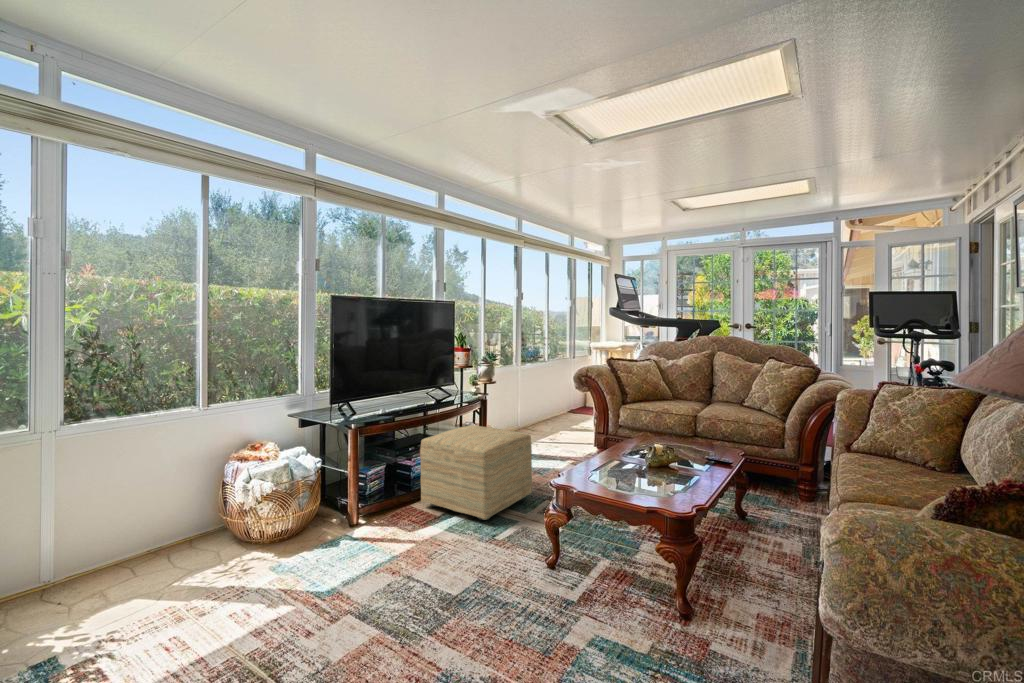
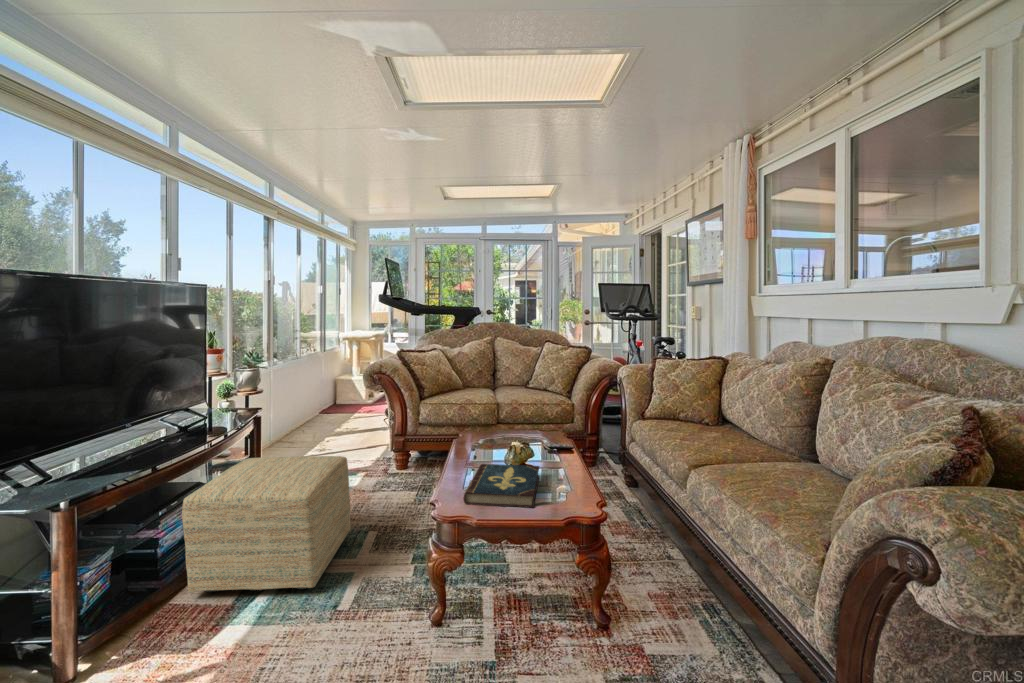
book: none [584,455,670,493] -> present [464,464,539,508]

